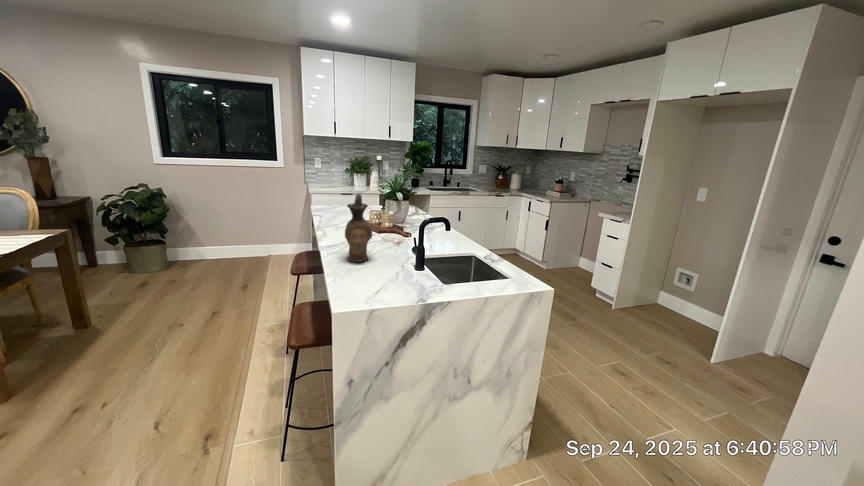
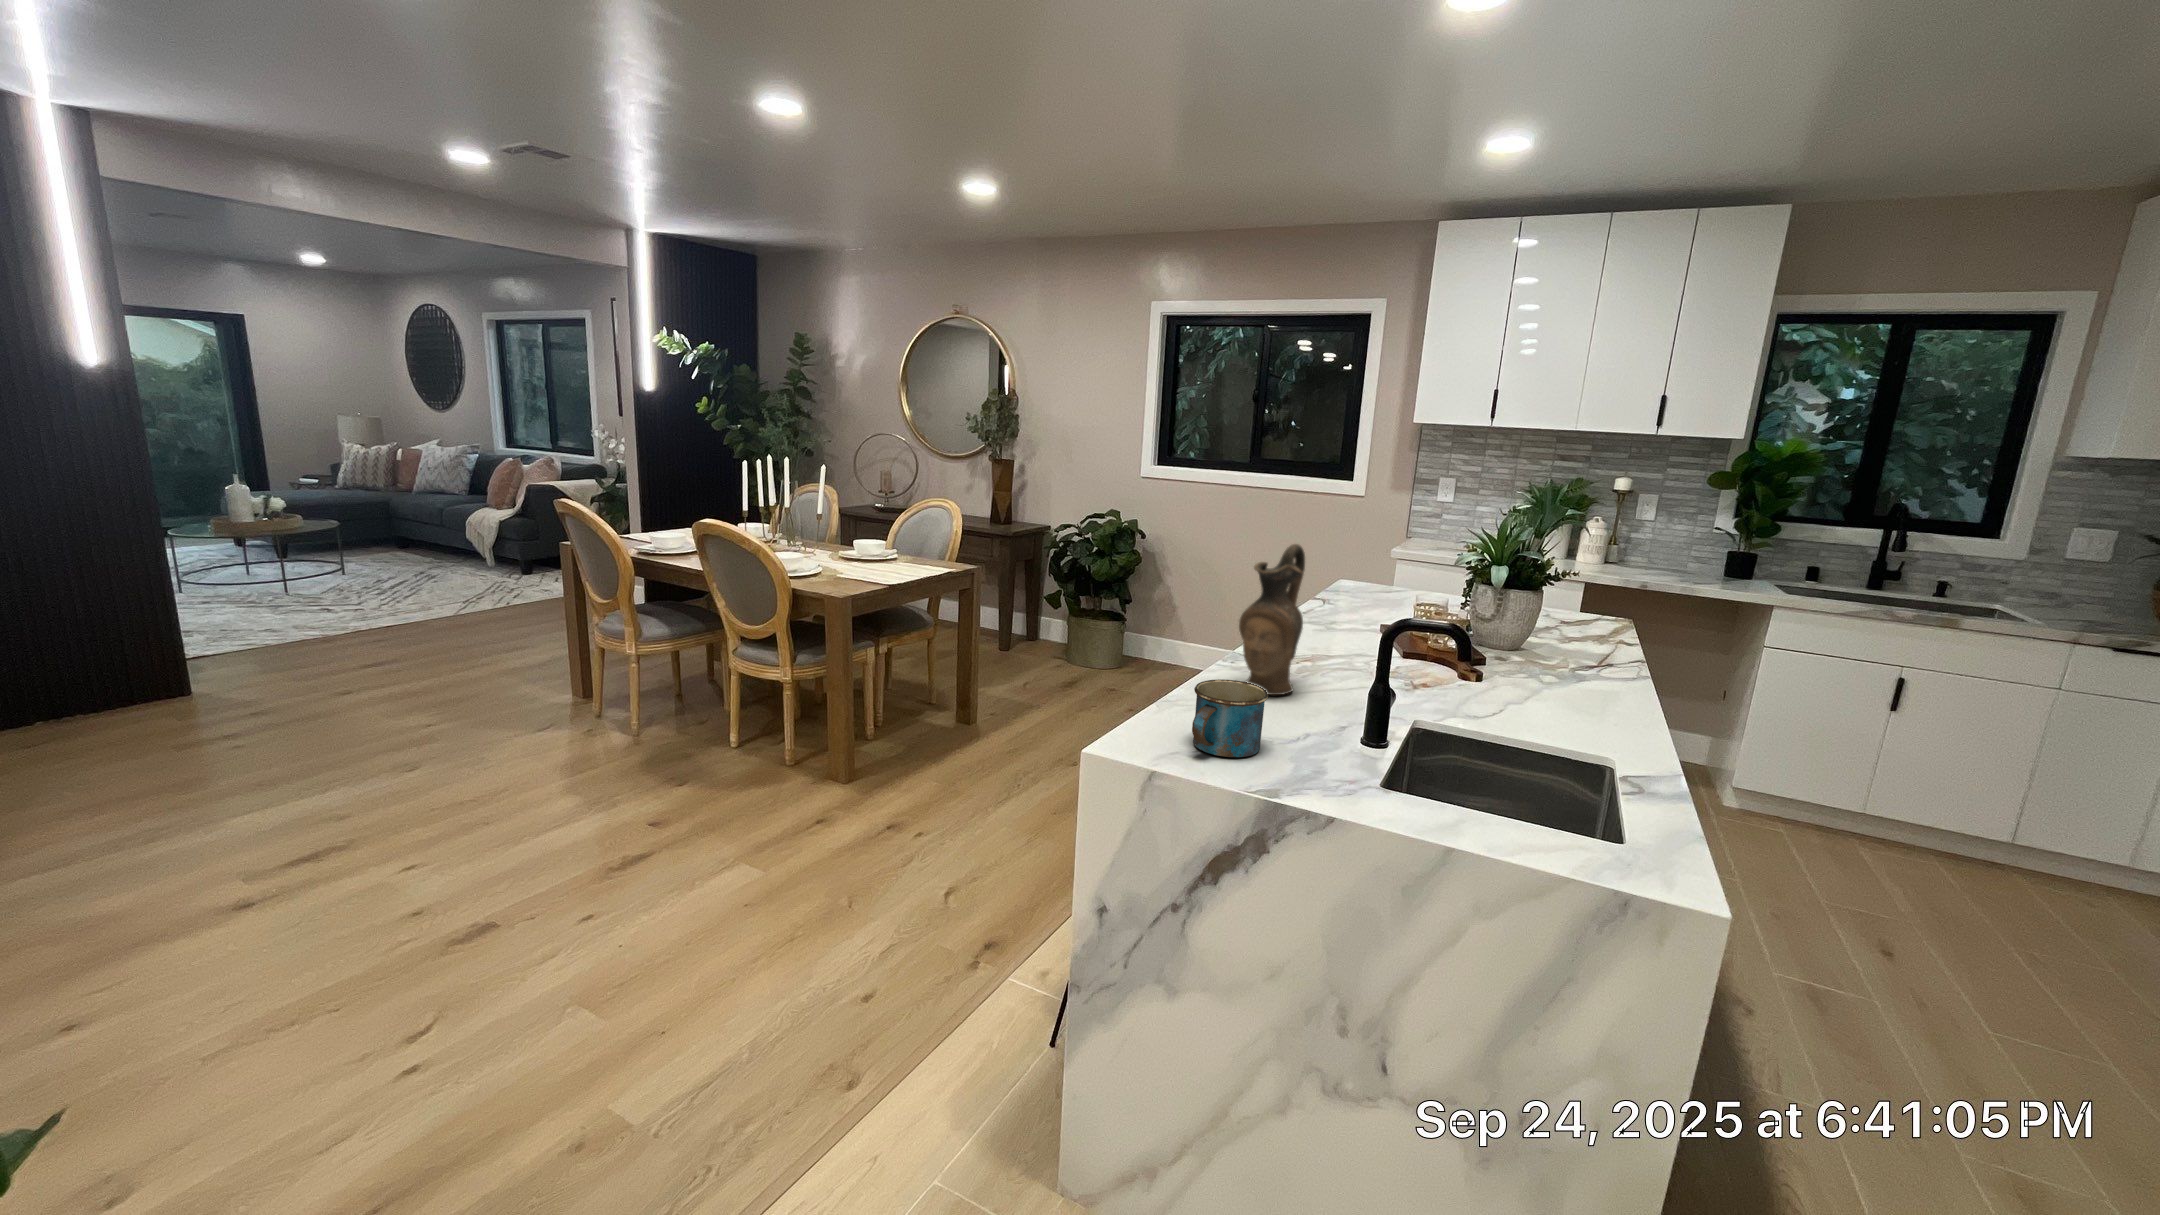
mug: none [364,258,398,293] -> present [1192,679,1268,757]

